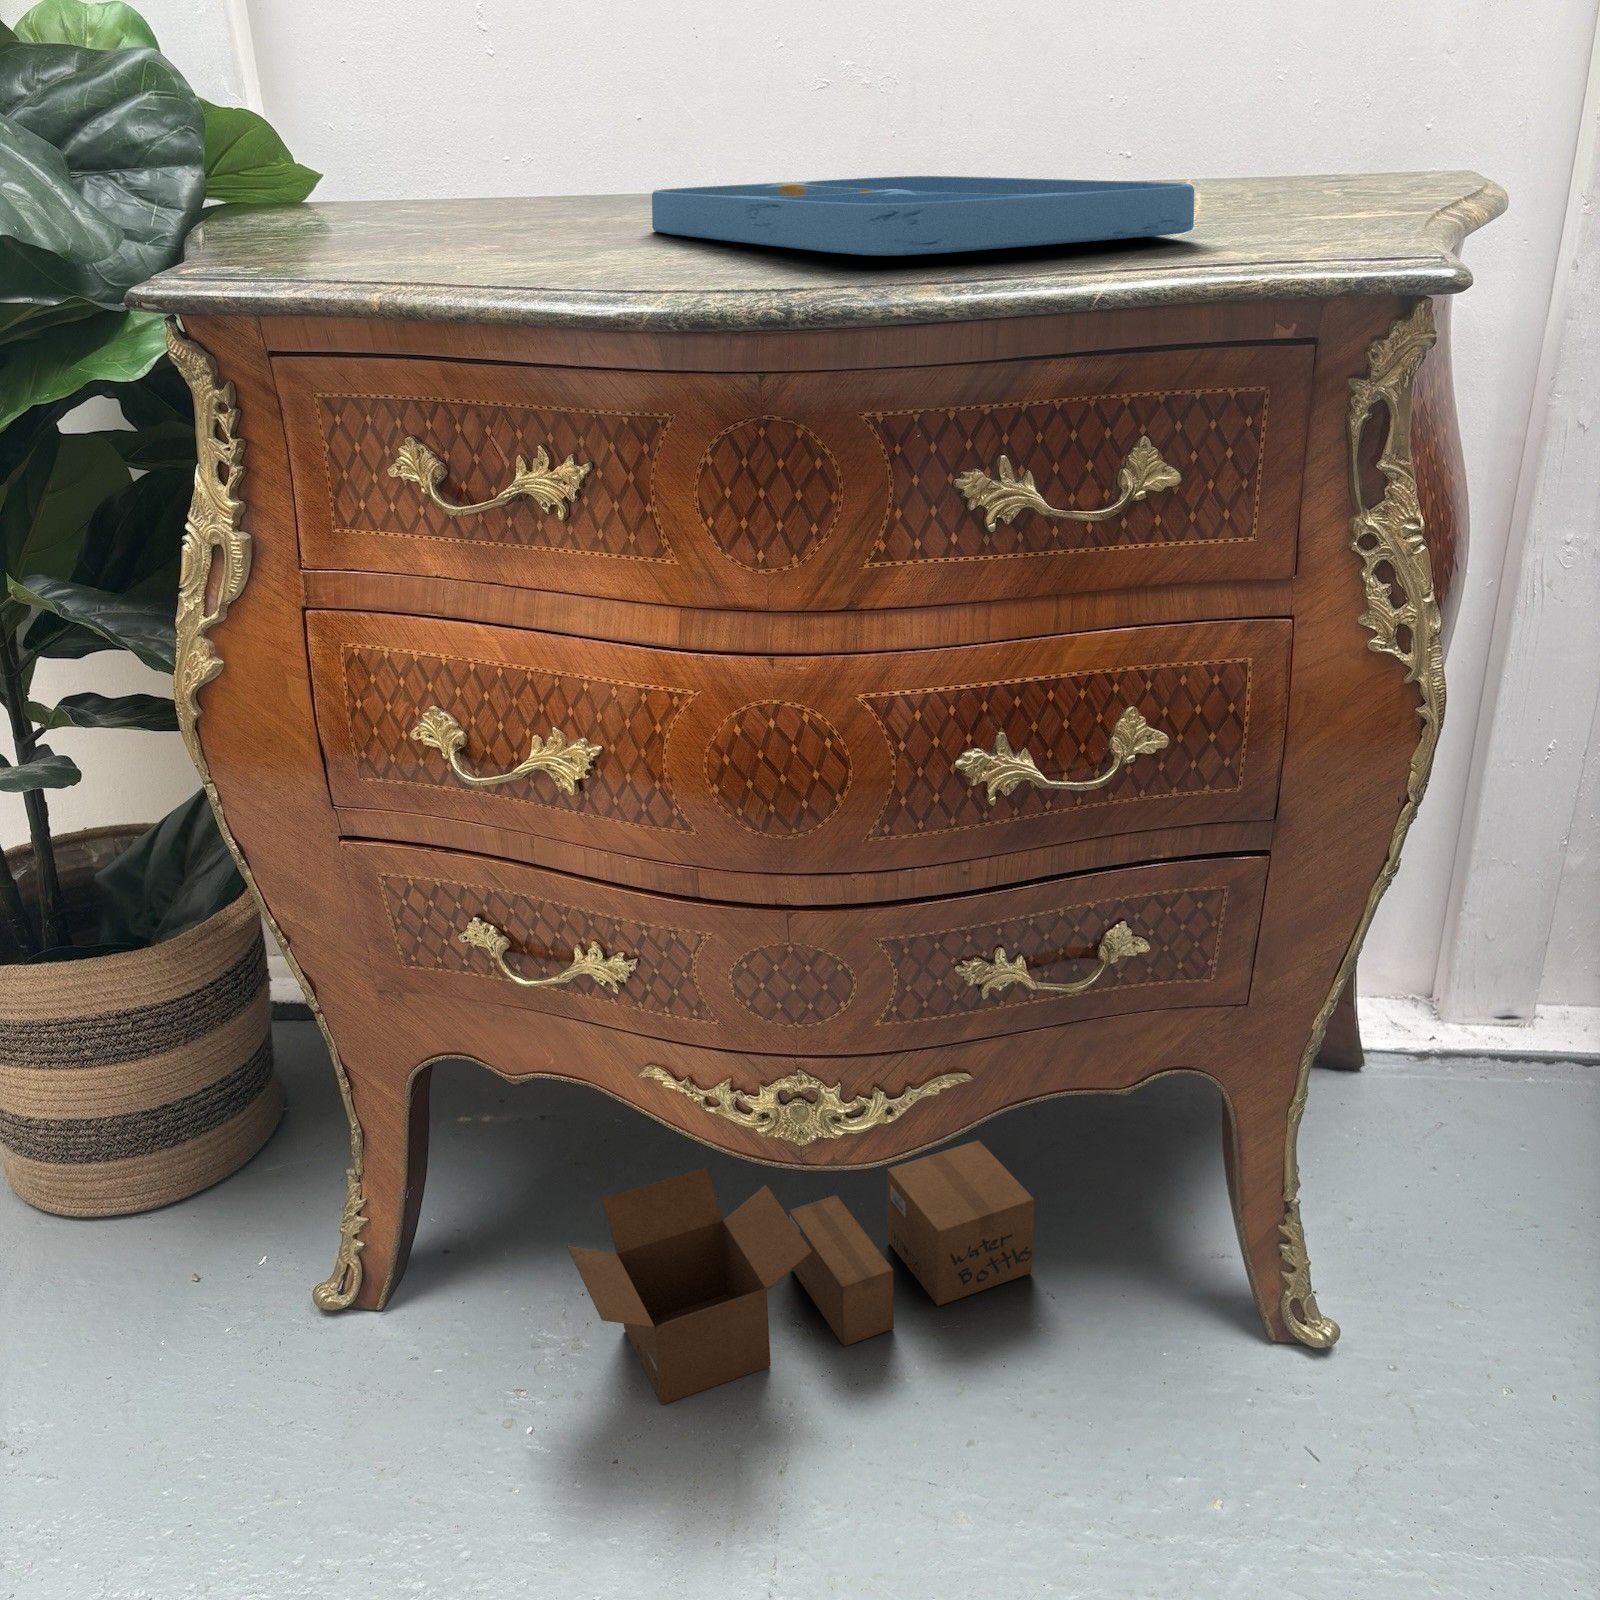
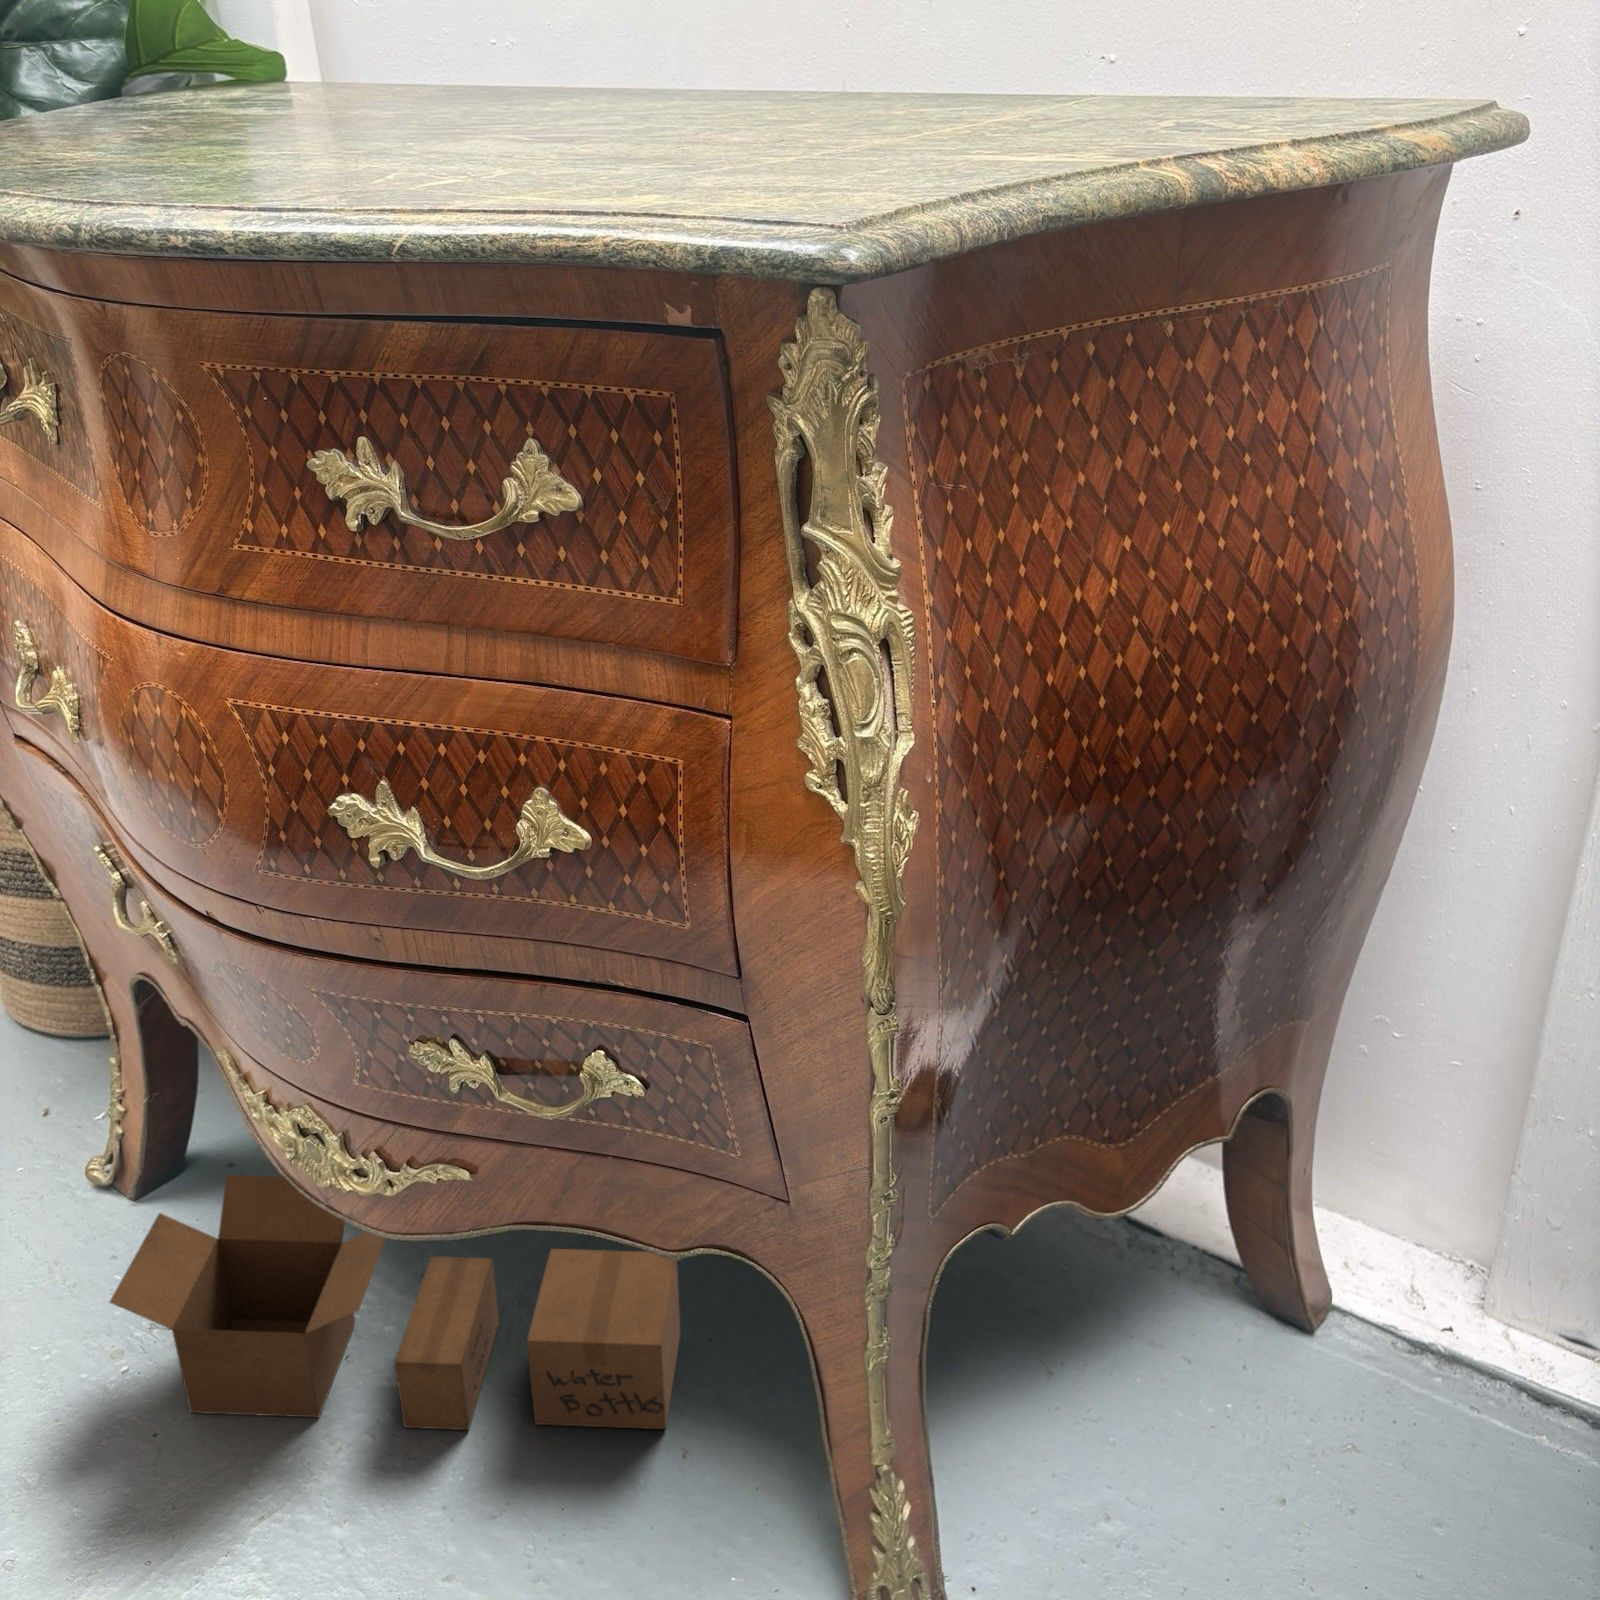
tray: present [652,176,1194,256] -> none [145,49,697,176]

